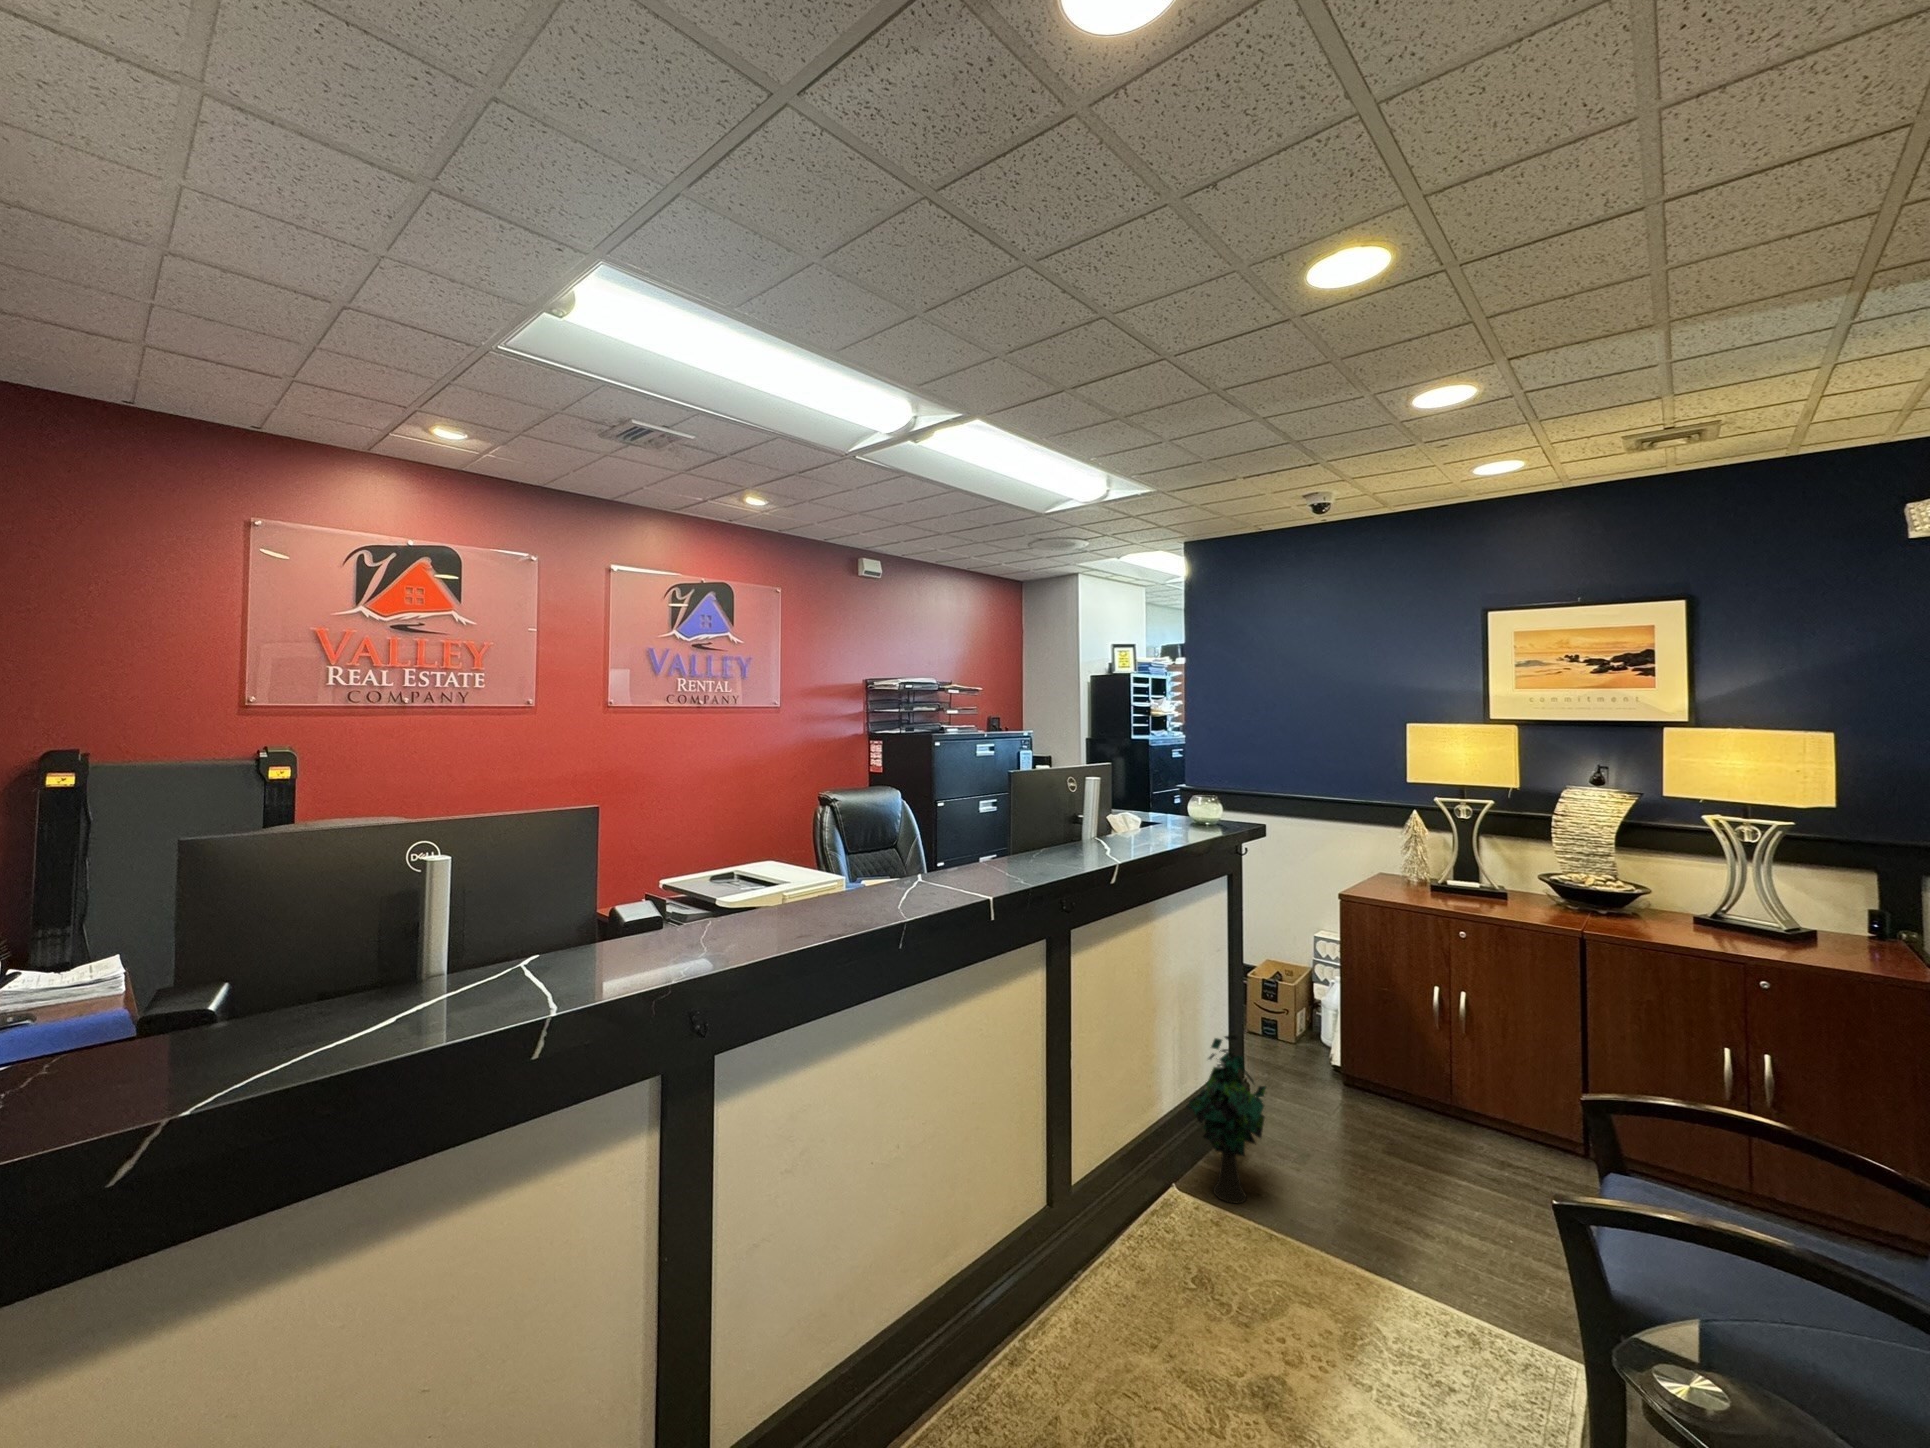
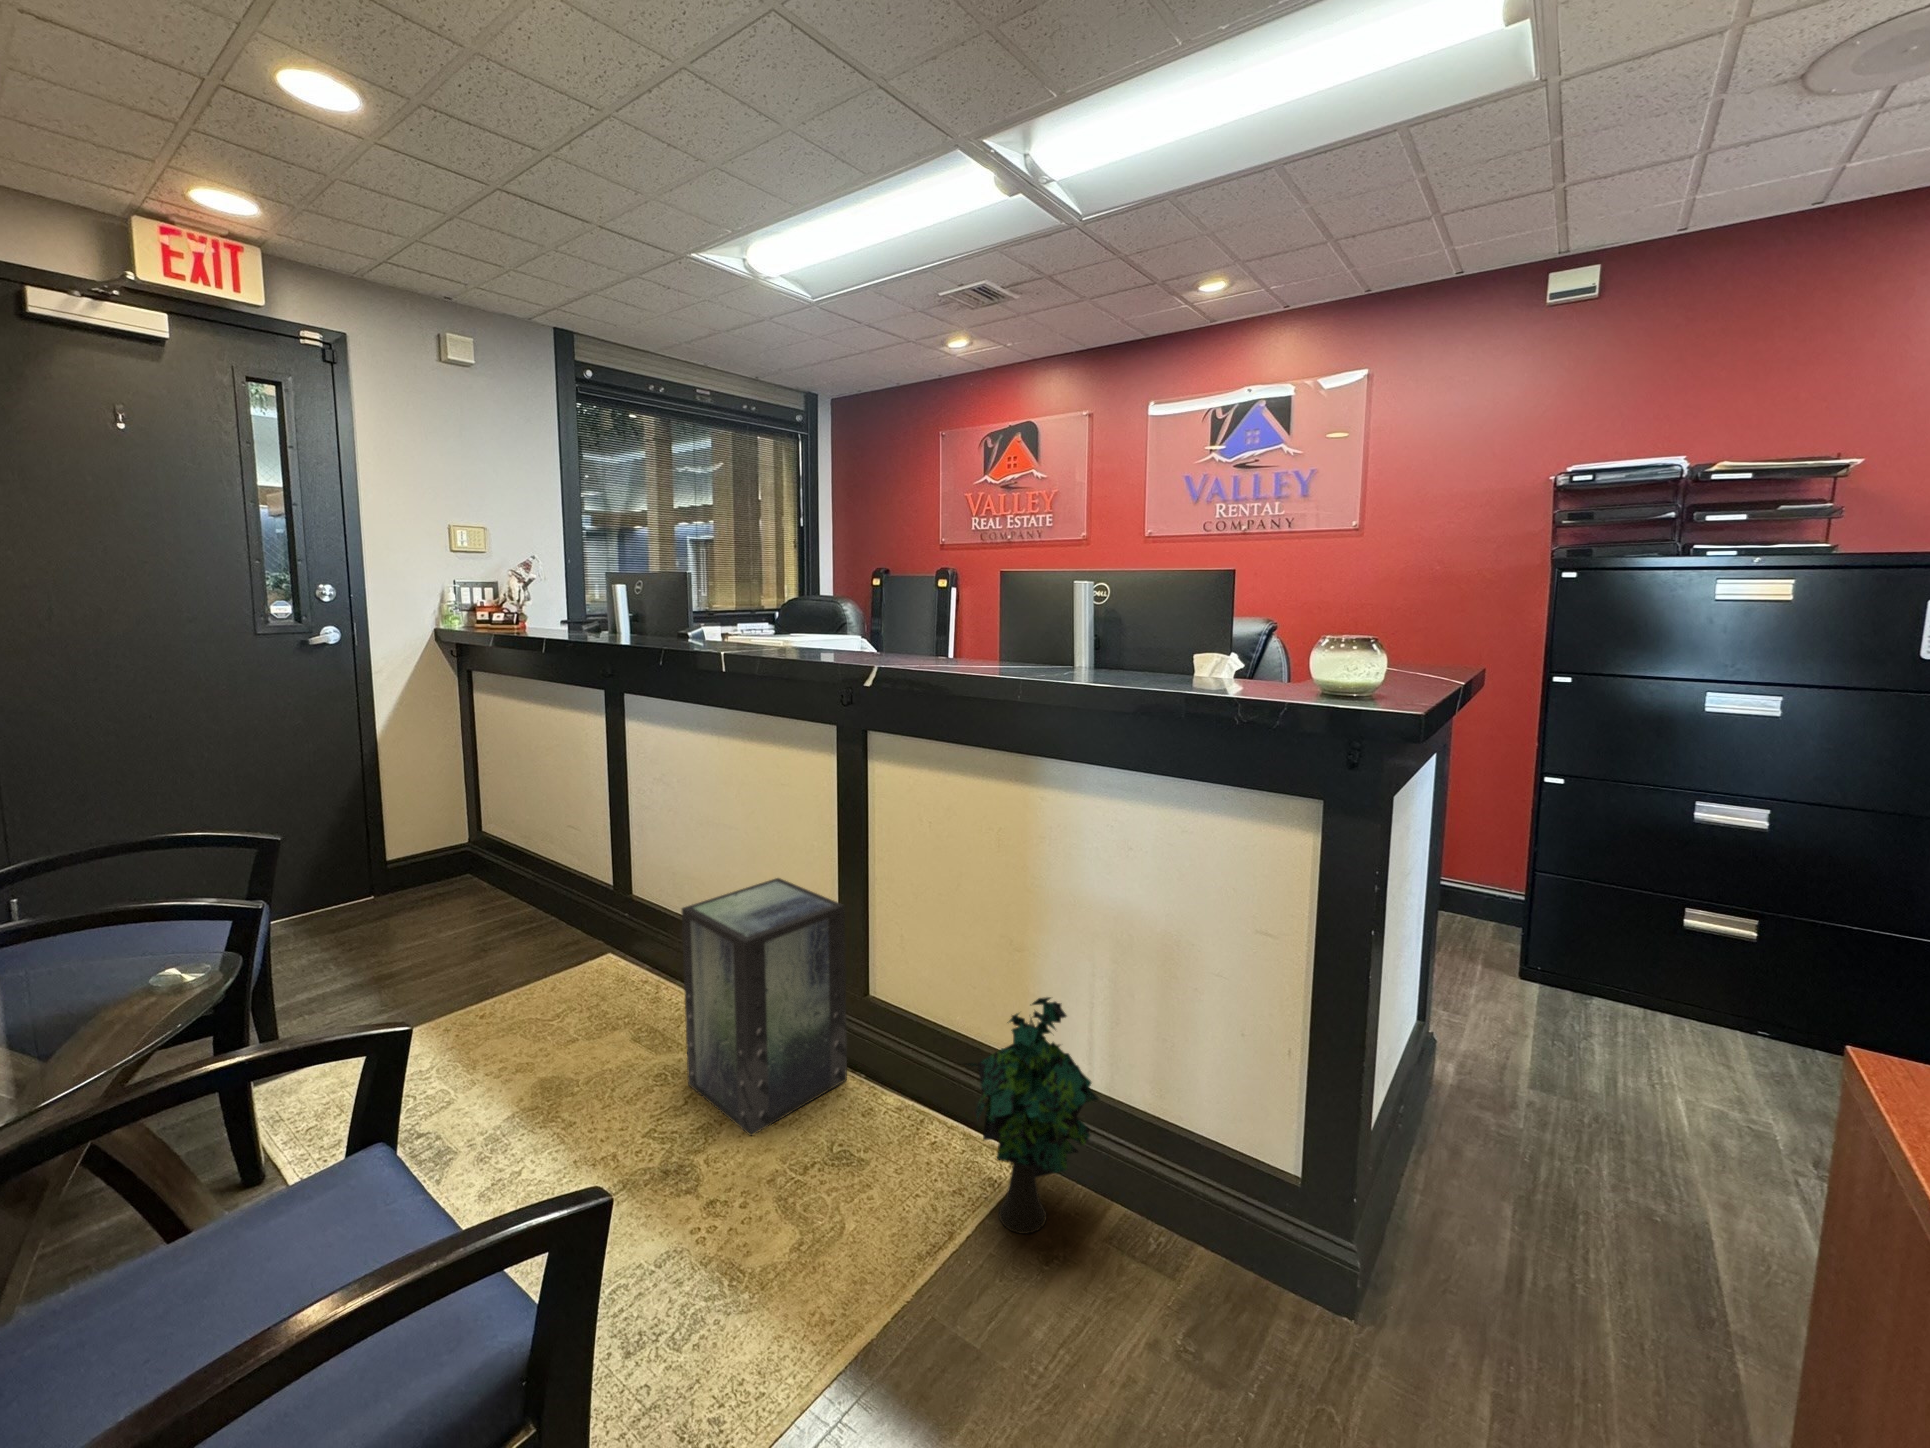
storage box: none [1018,1096,1193,1414] -> present [682,878,847,1136]

